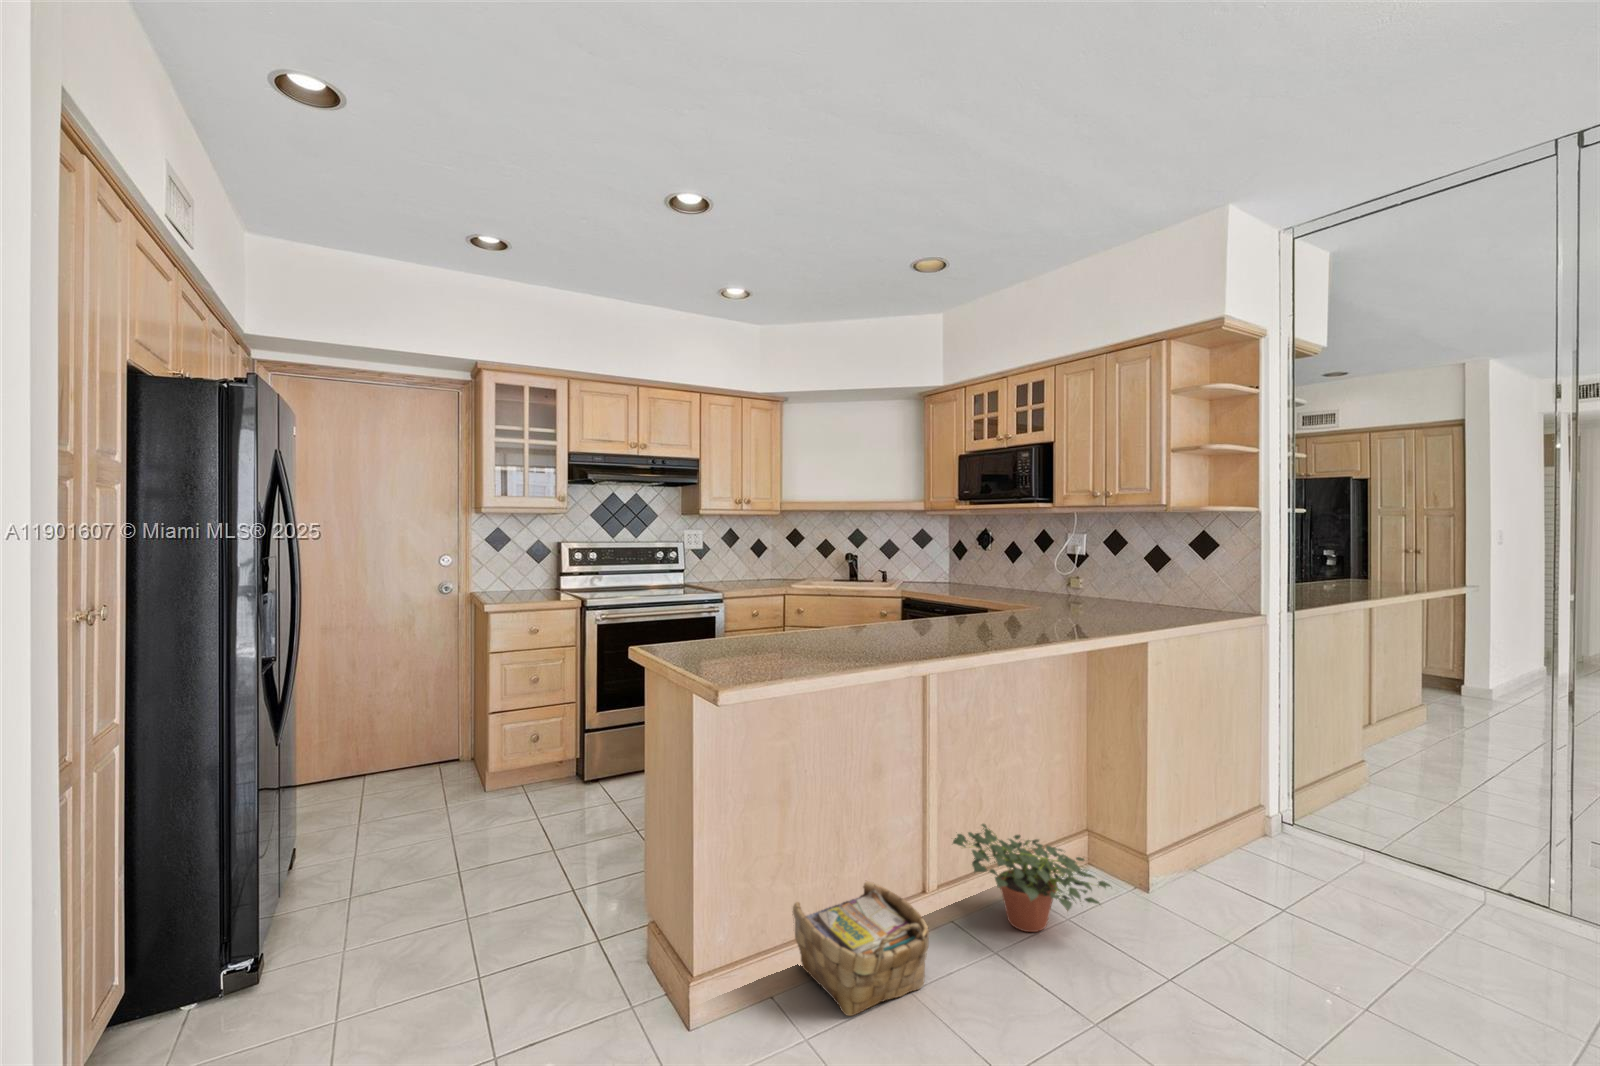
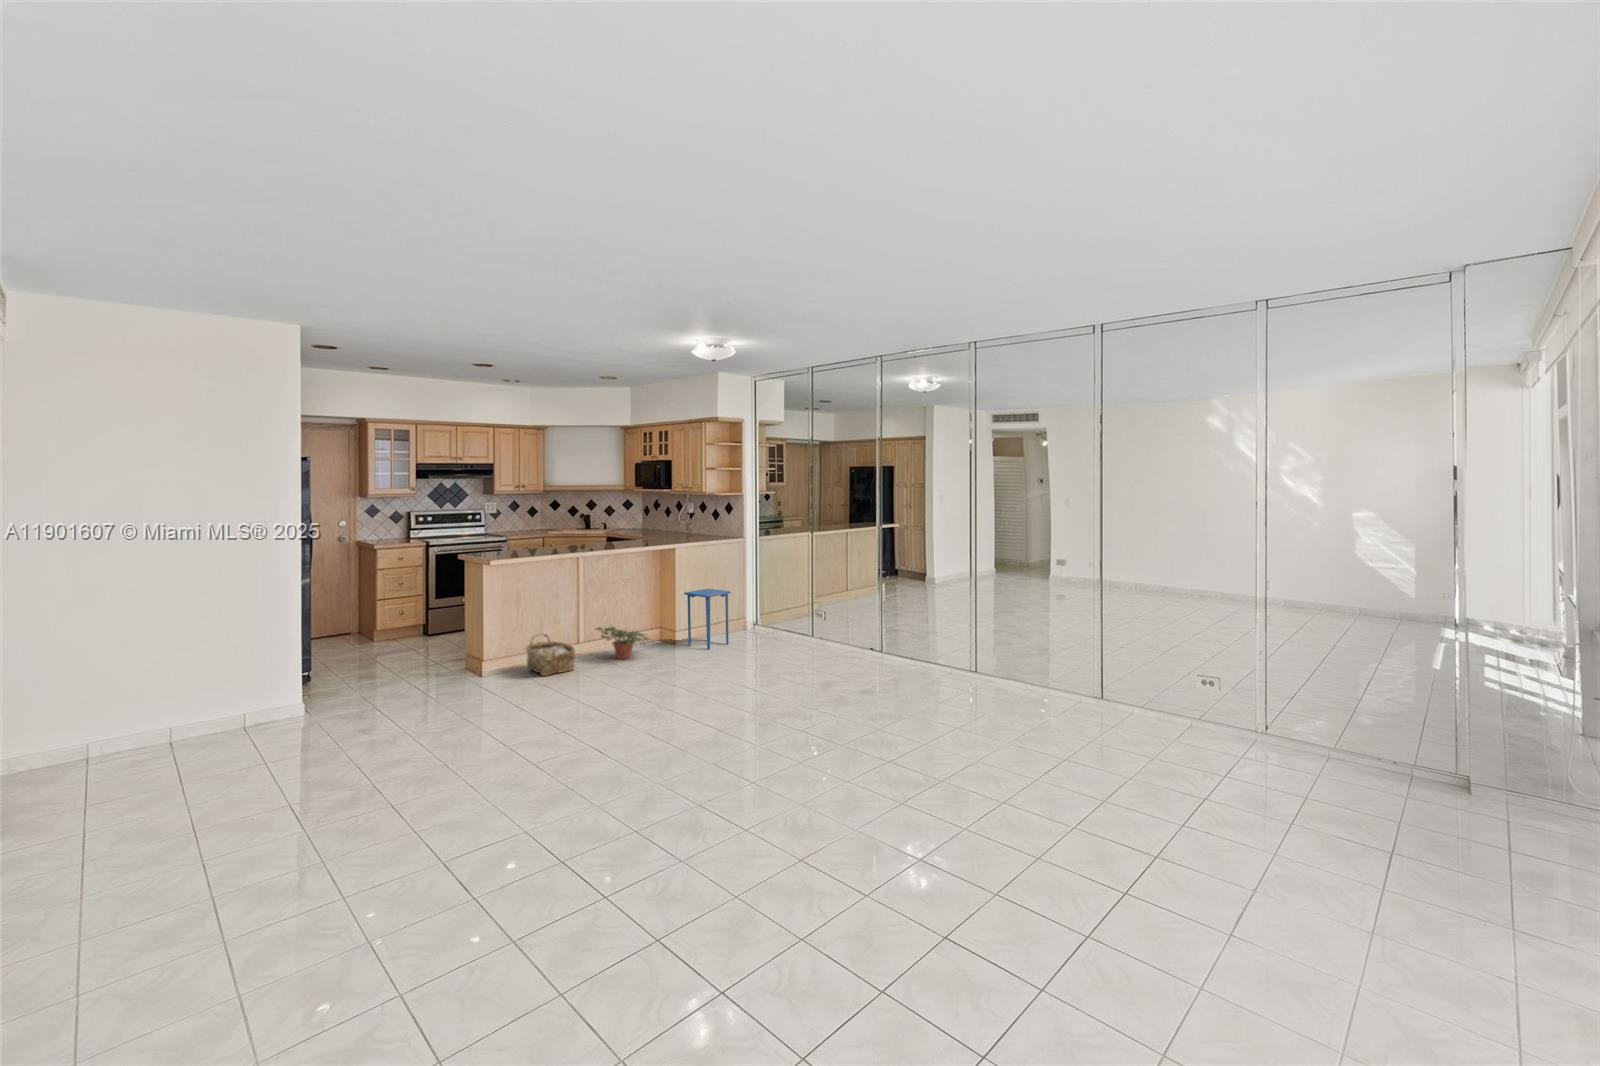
side table: none [1151,730,1278,906] -> present [684,589,731,649]

